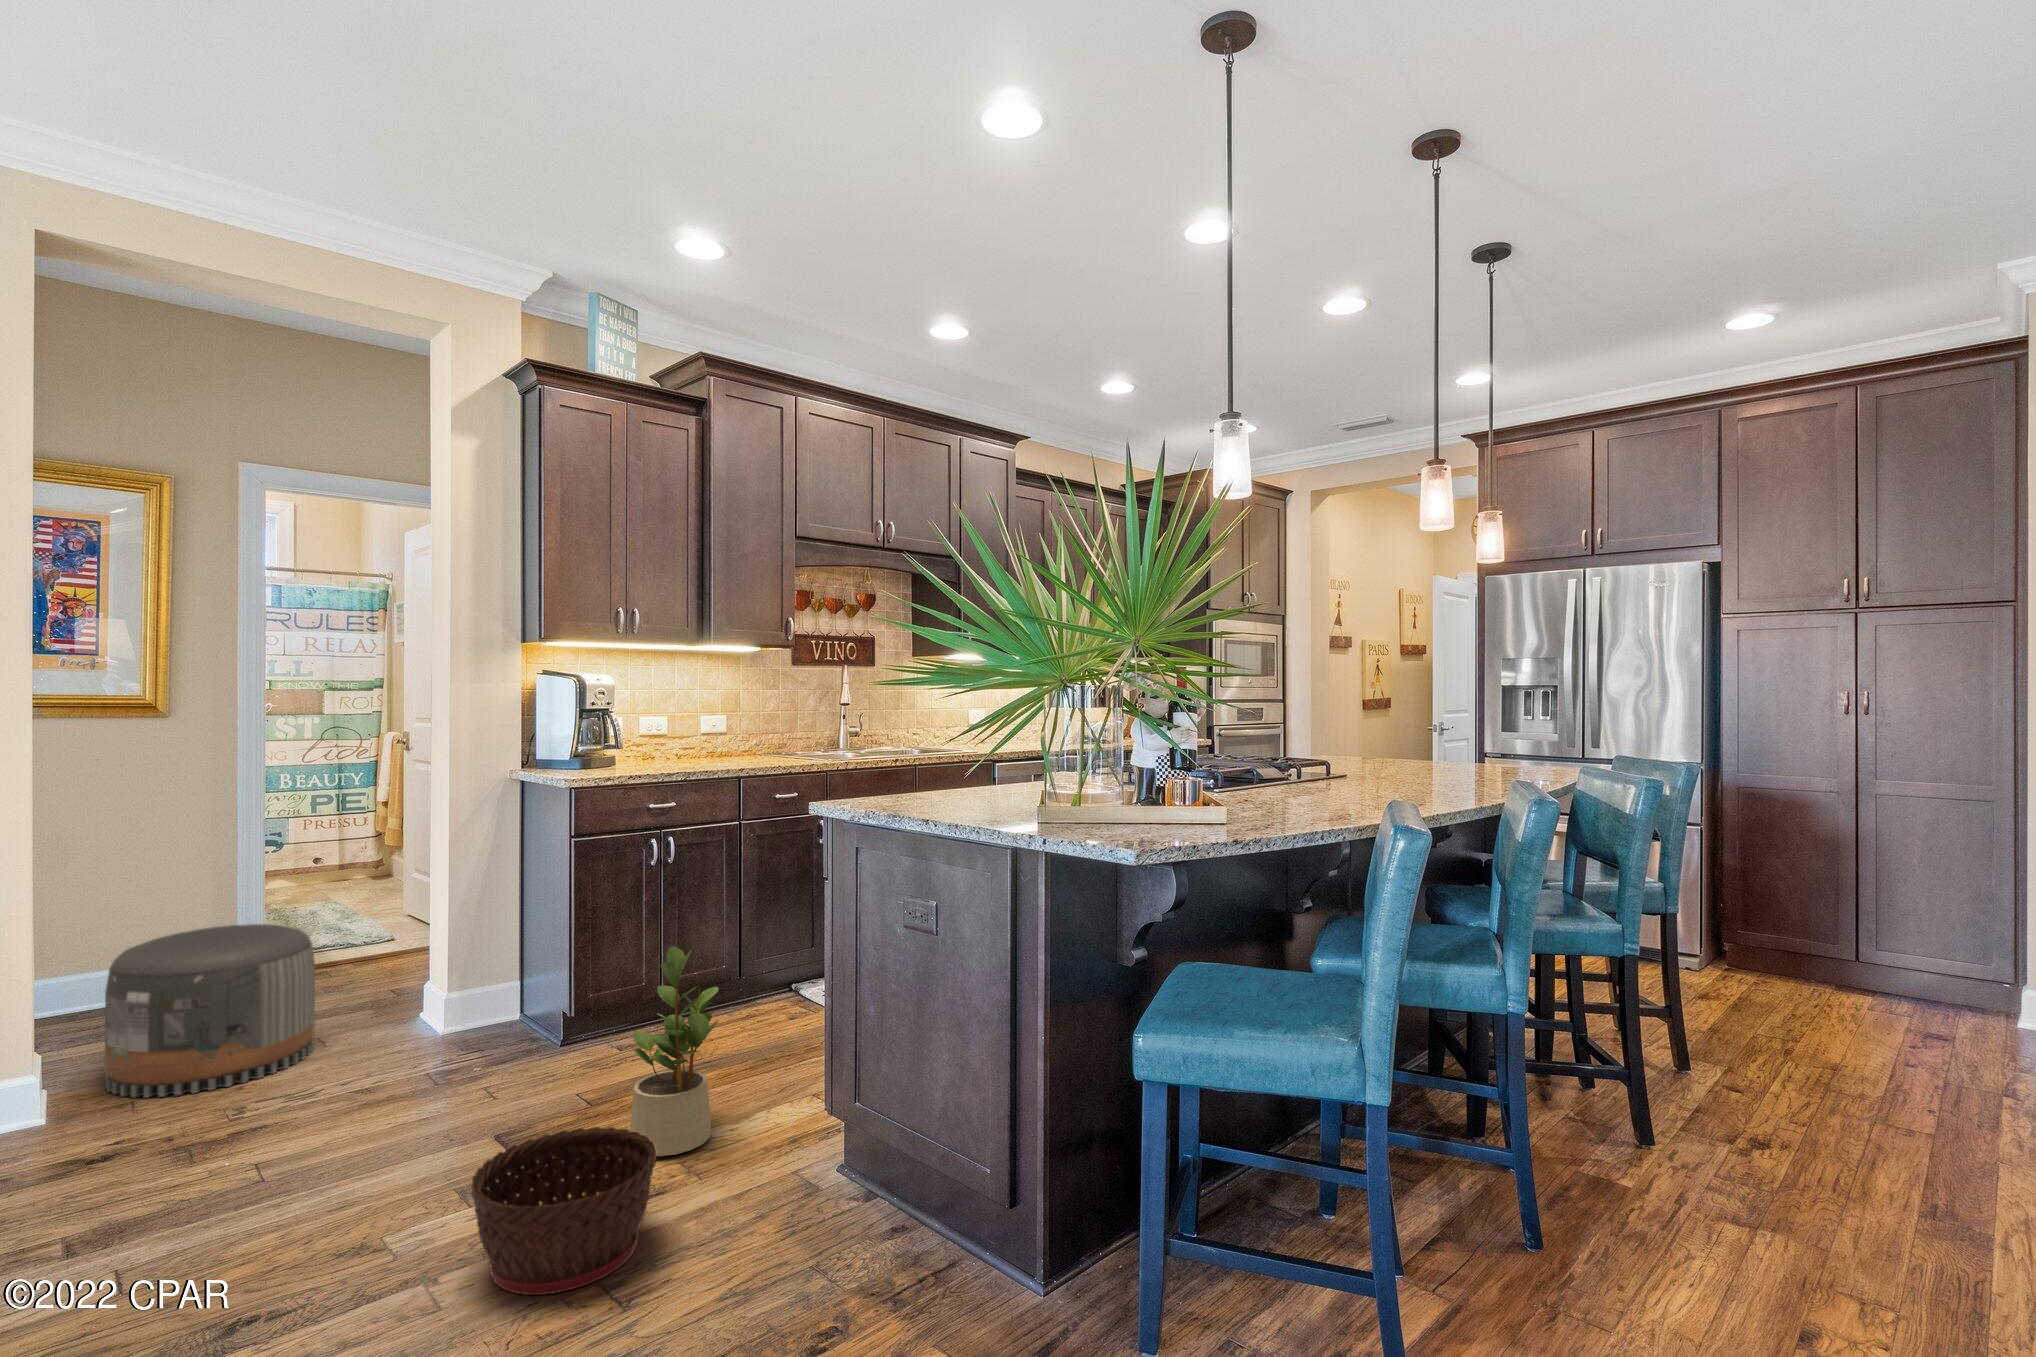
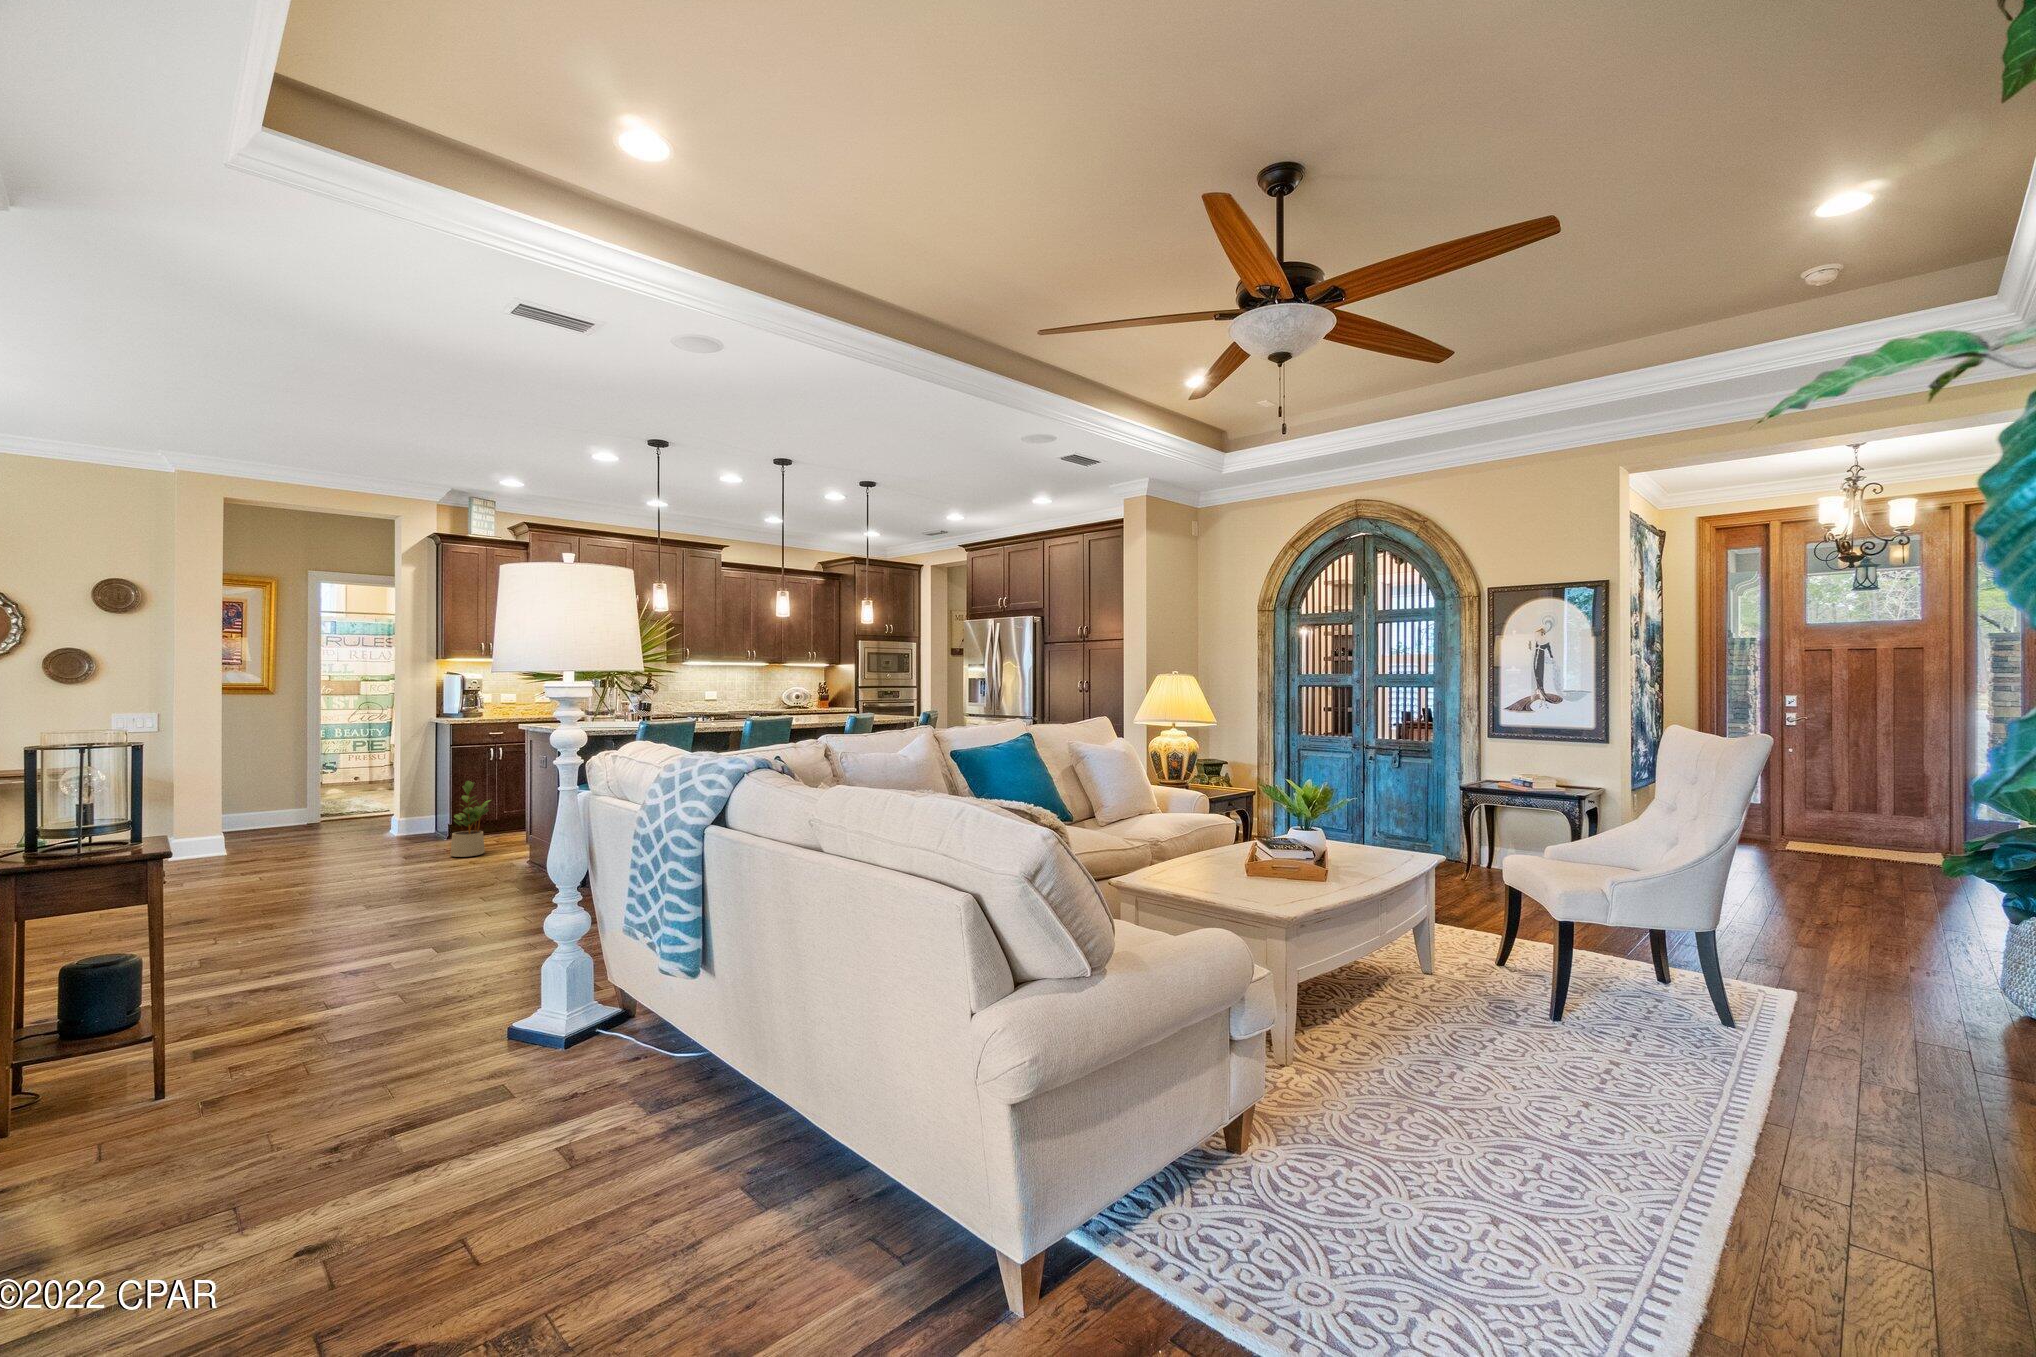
pouf: present [104,924,315,1098] -> none [252,784,340,846]
basket: present [470,1127,657,1295] -> none [376,836,445,876]

